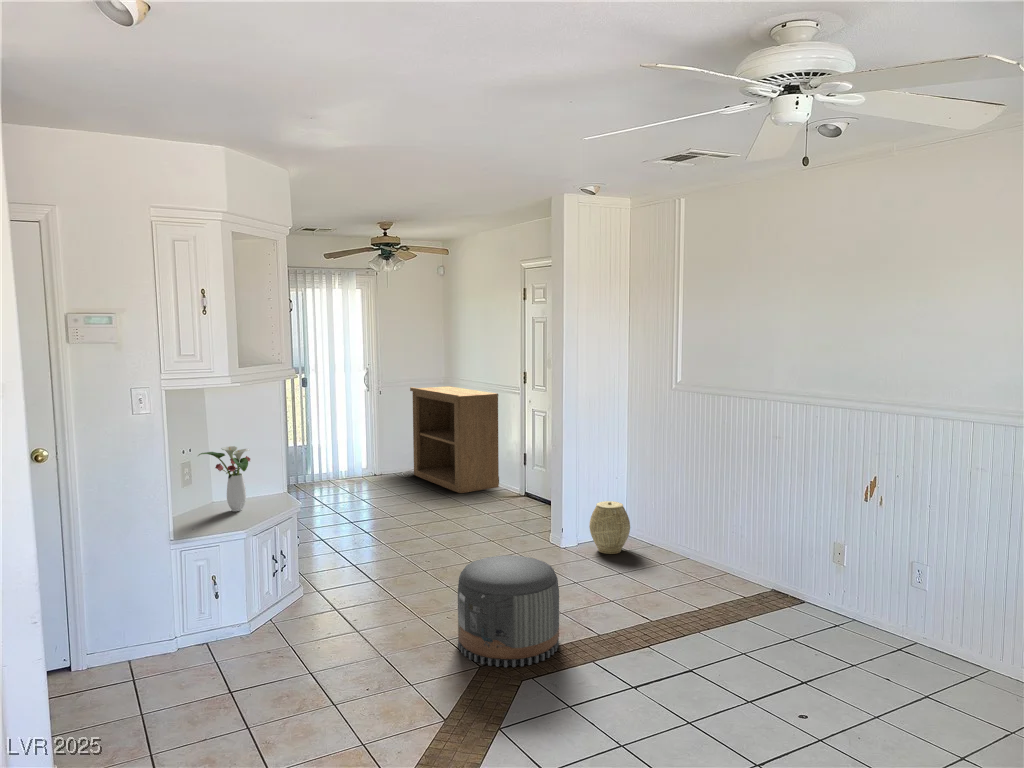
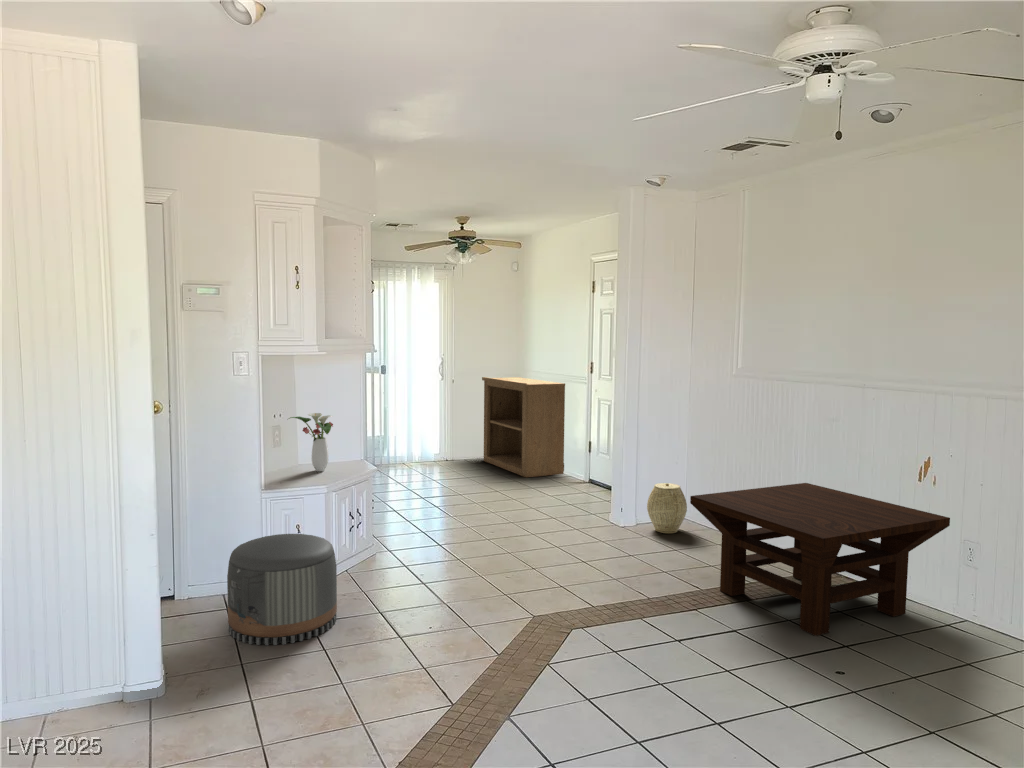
coffee table: none [639,501,899,670] -> present [690,483,950,636]
pouf: present [458,555,559,667] -> present [227,534,337,645]

